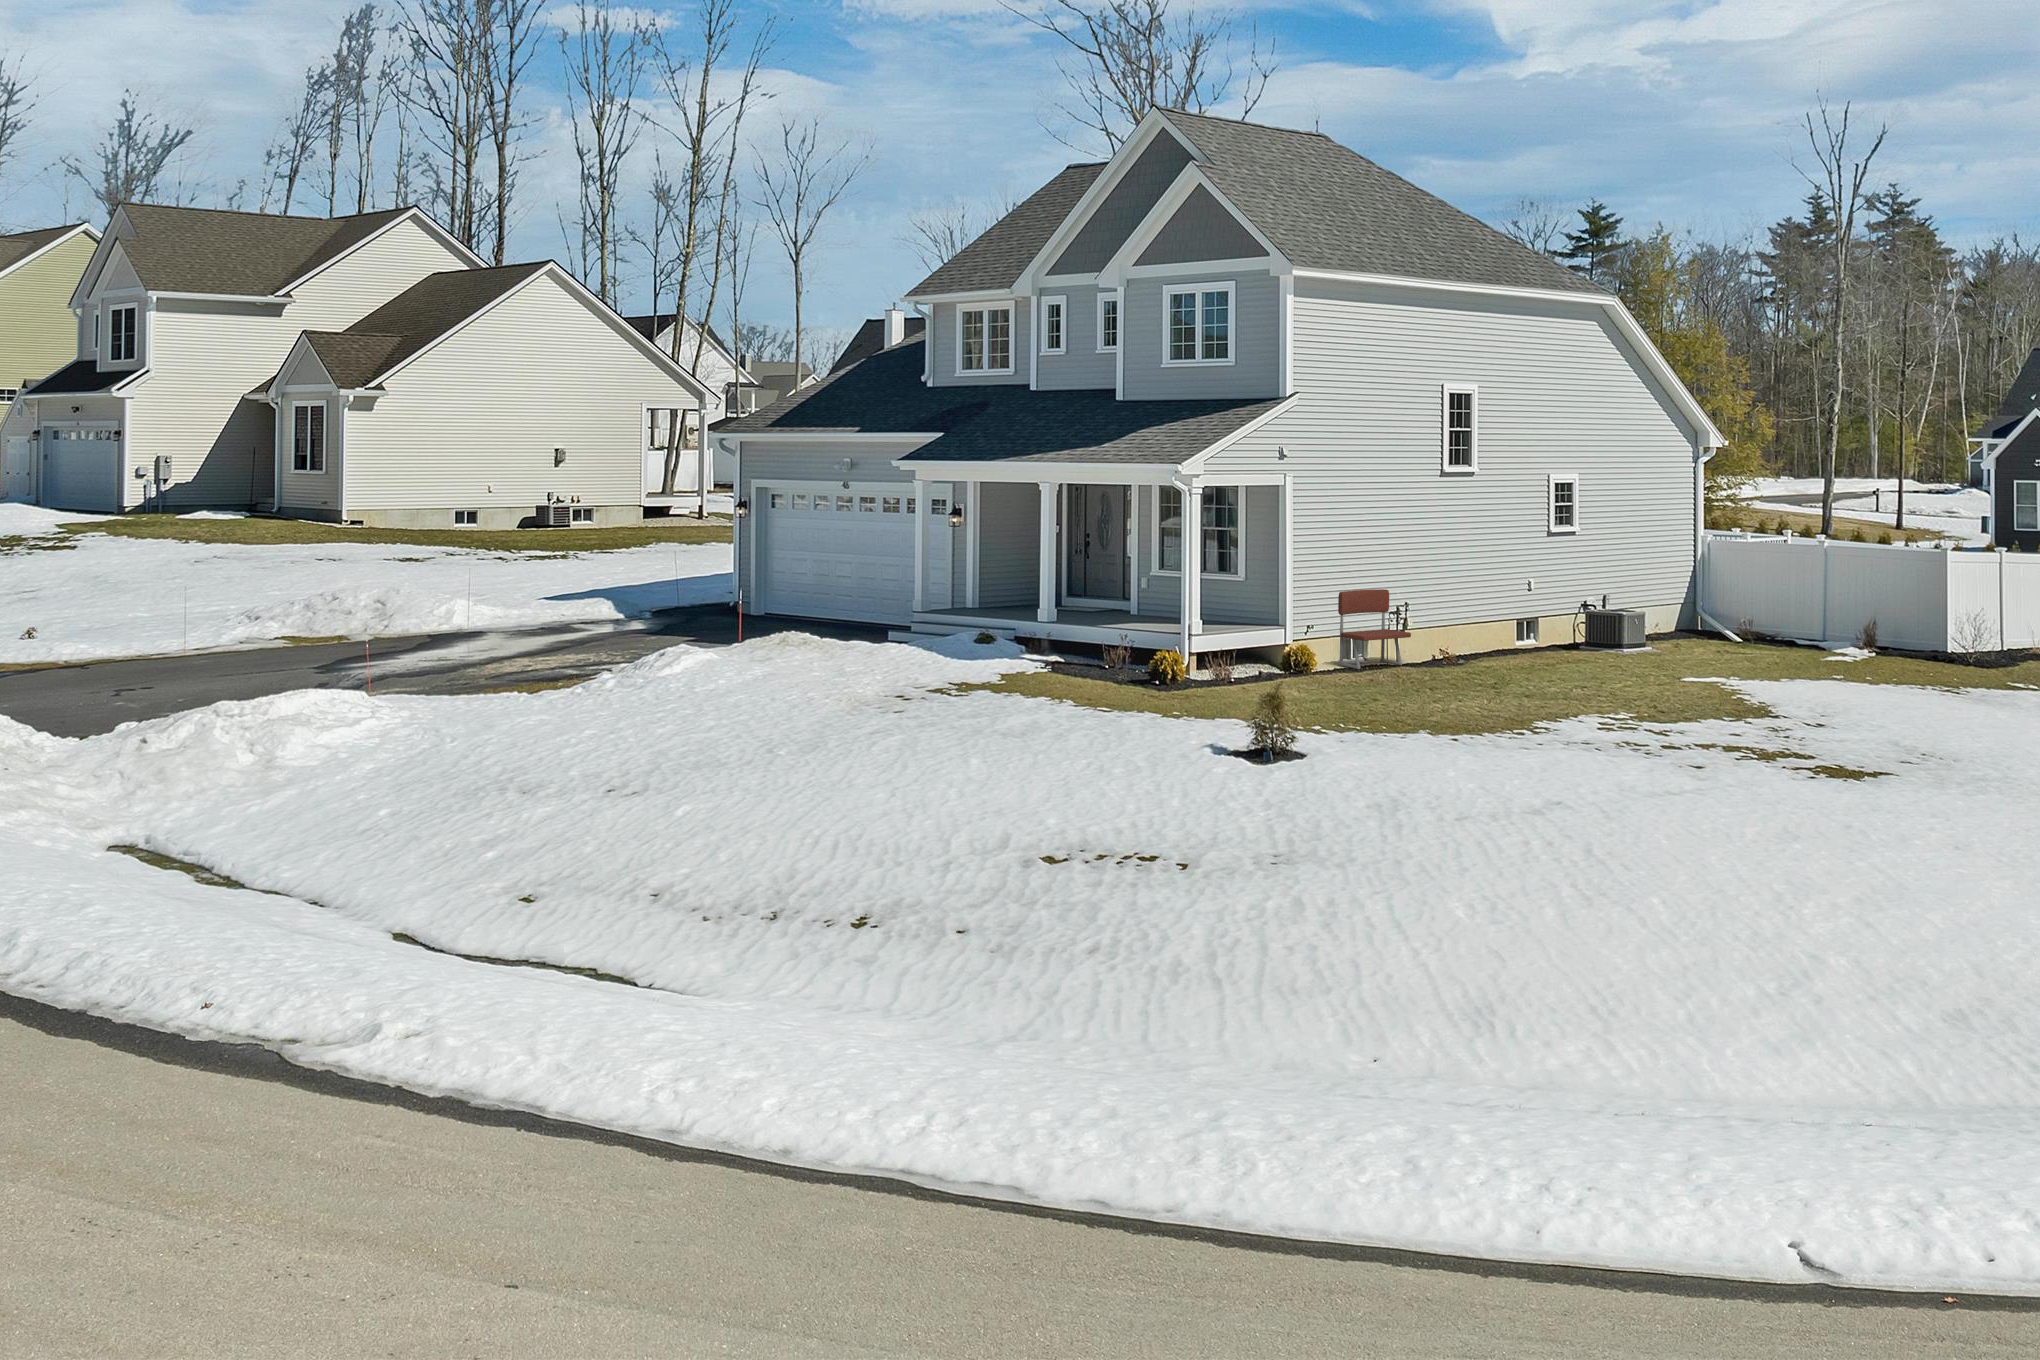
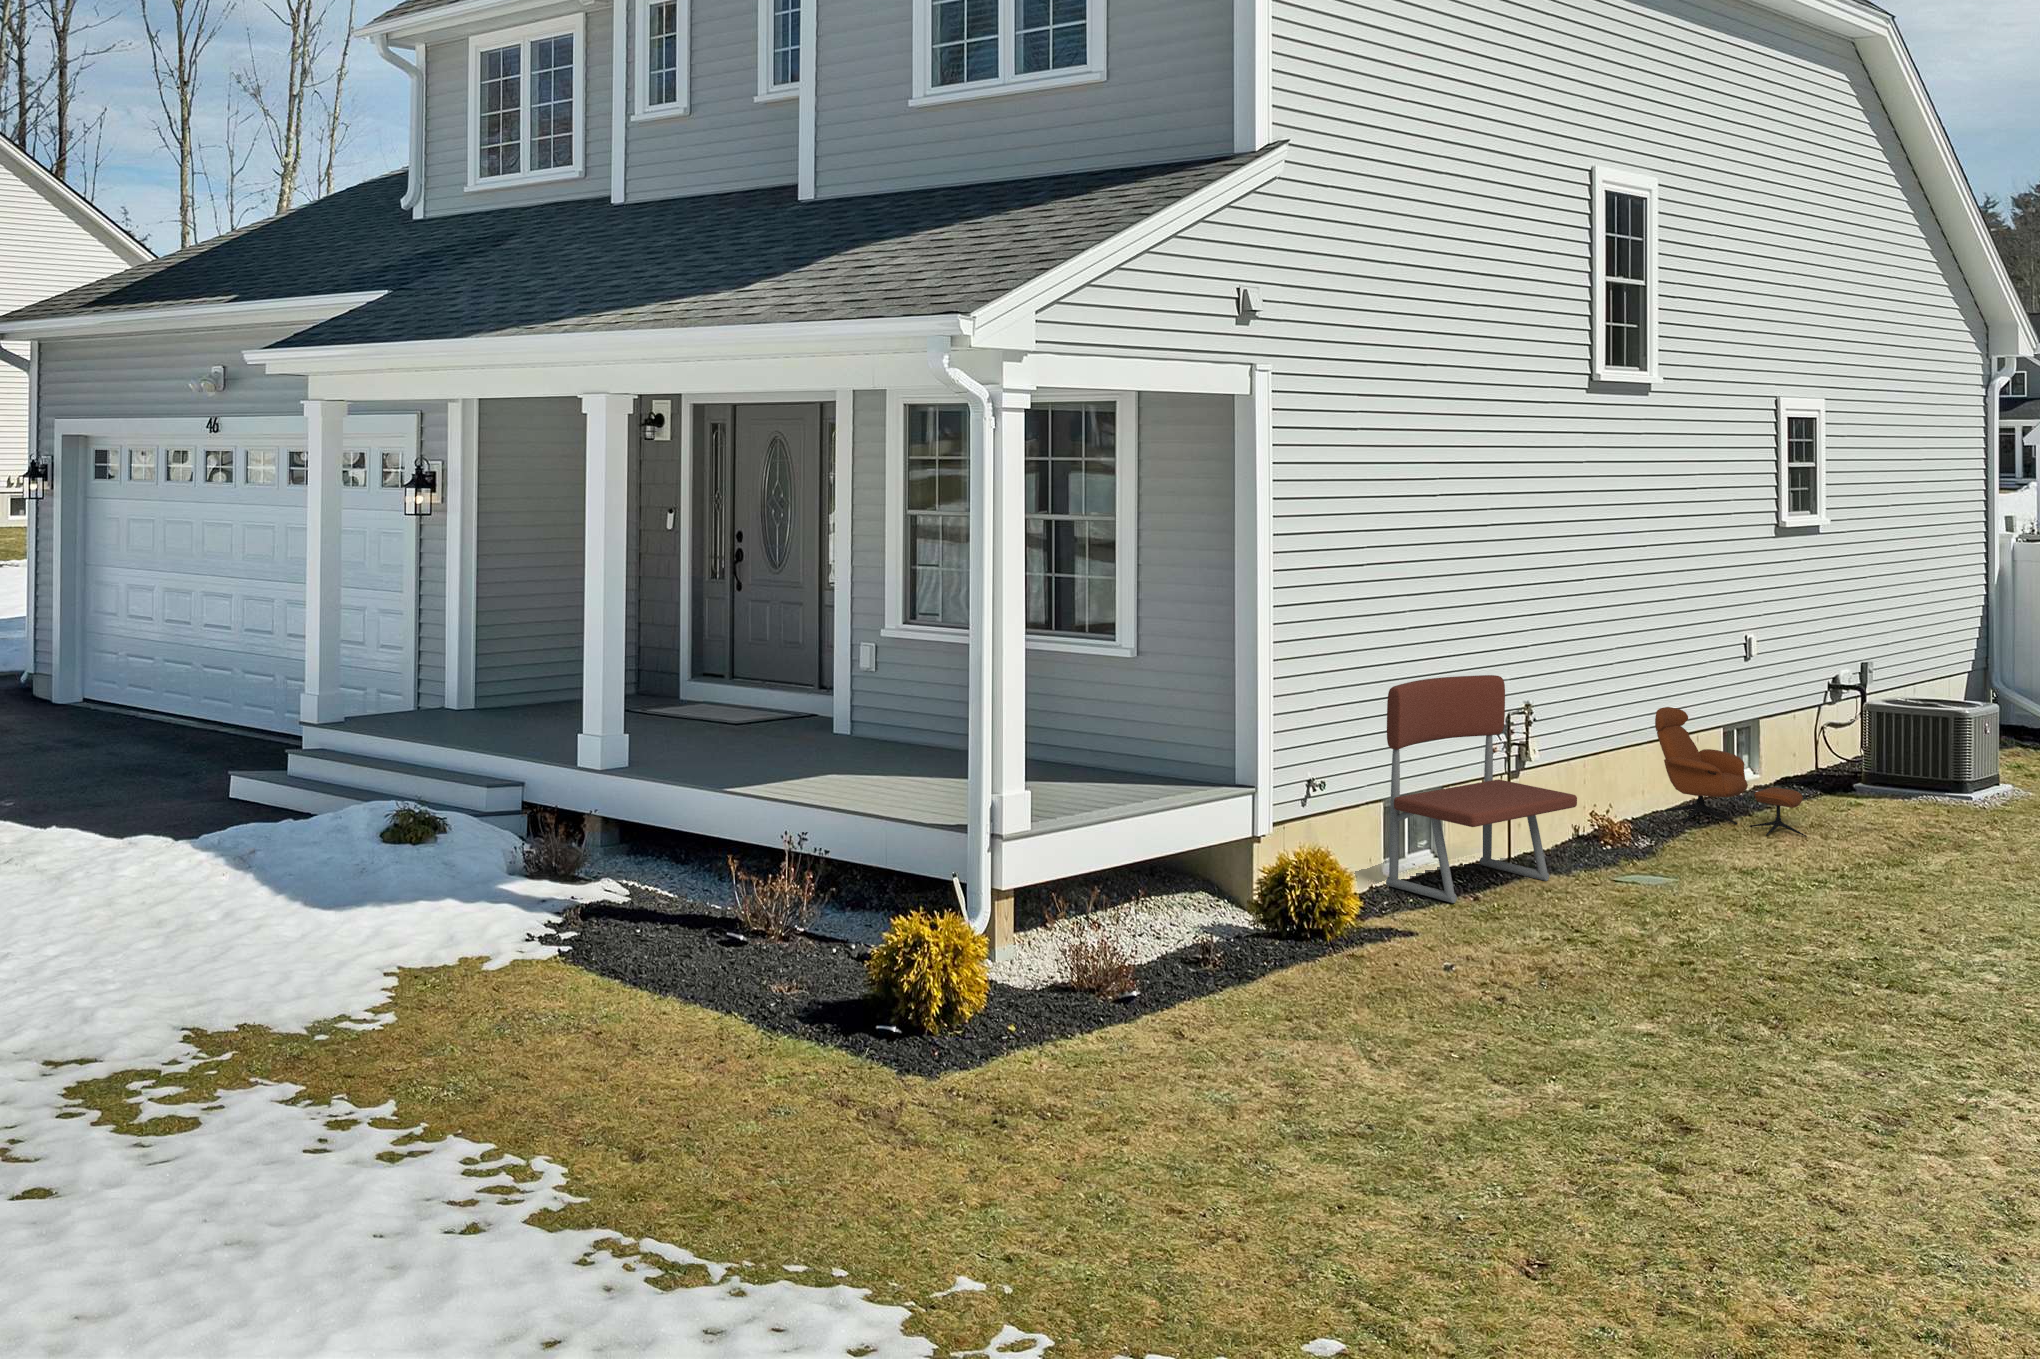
lounge chair: none [1470,607,1522,656] -> present [1655,707,1807,837]

